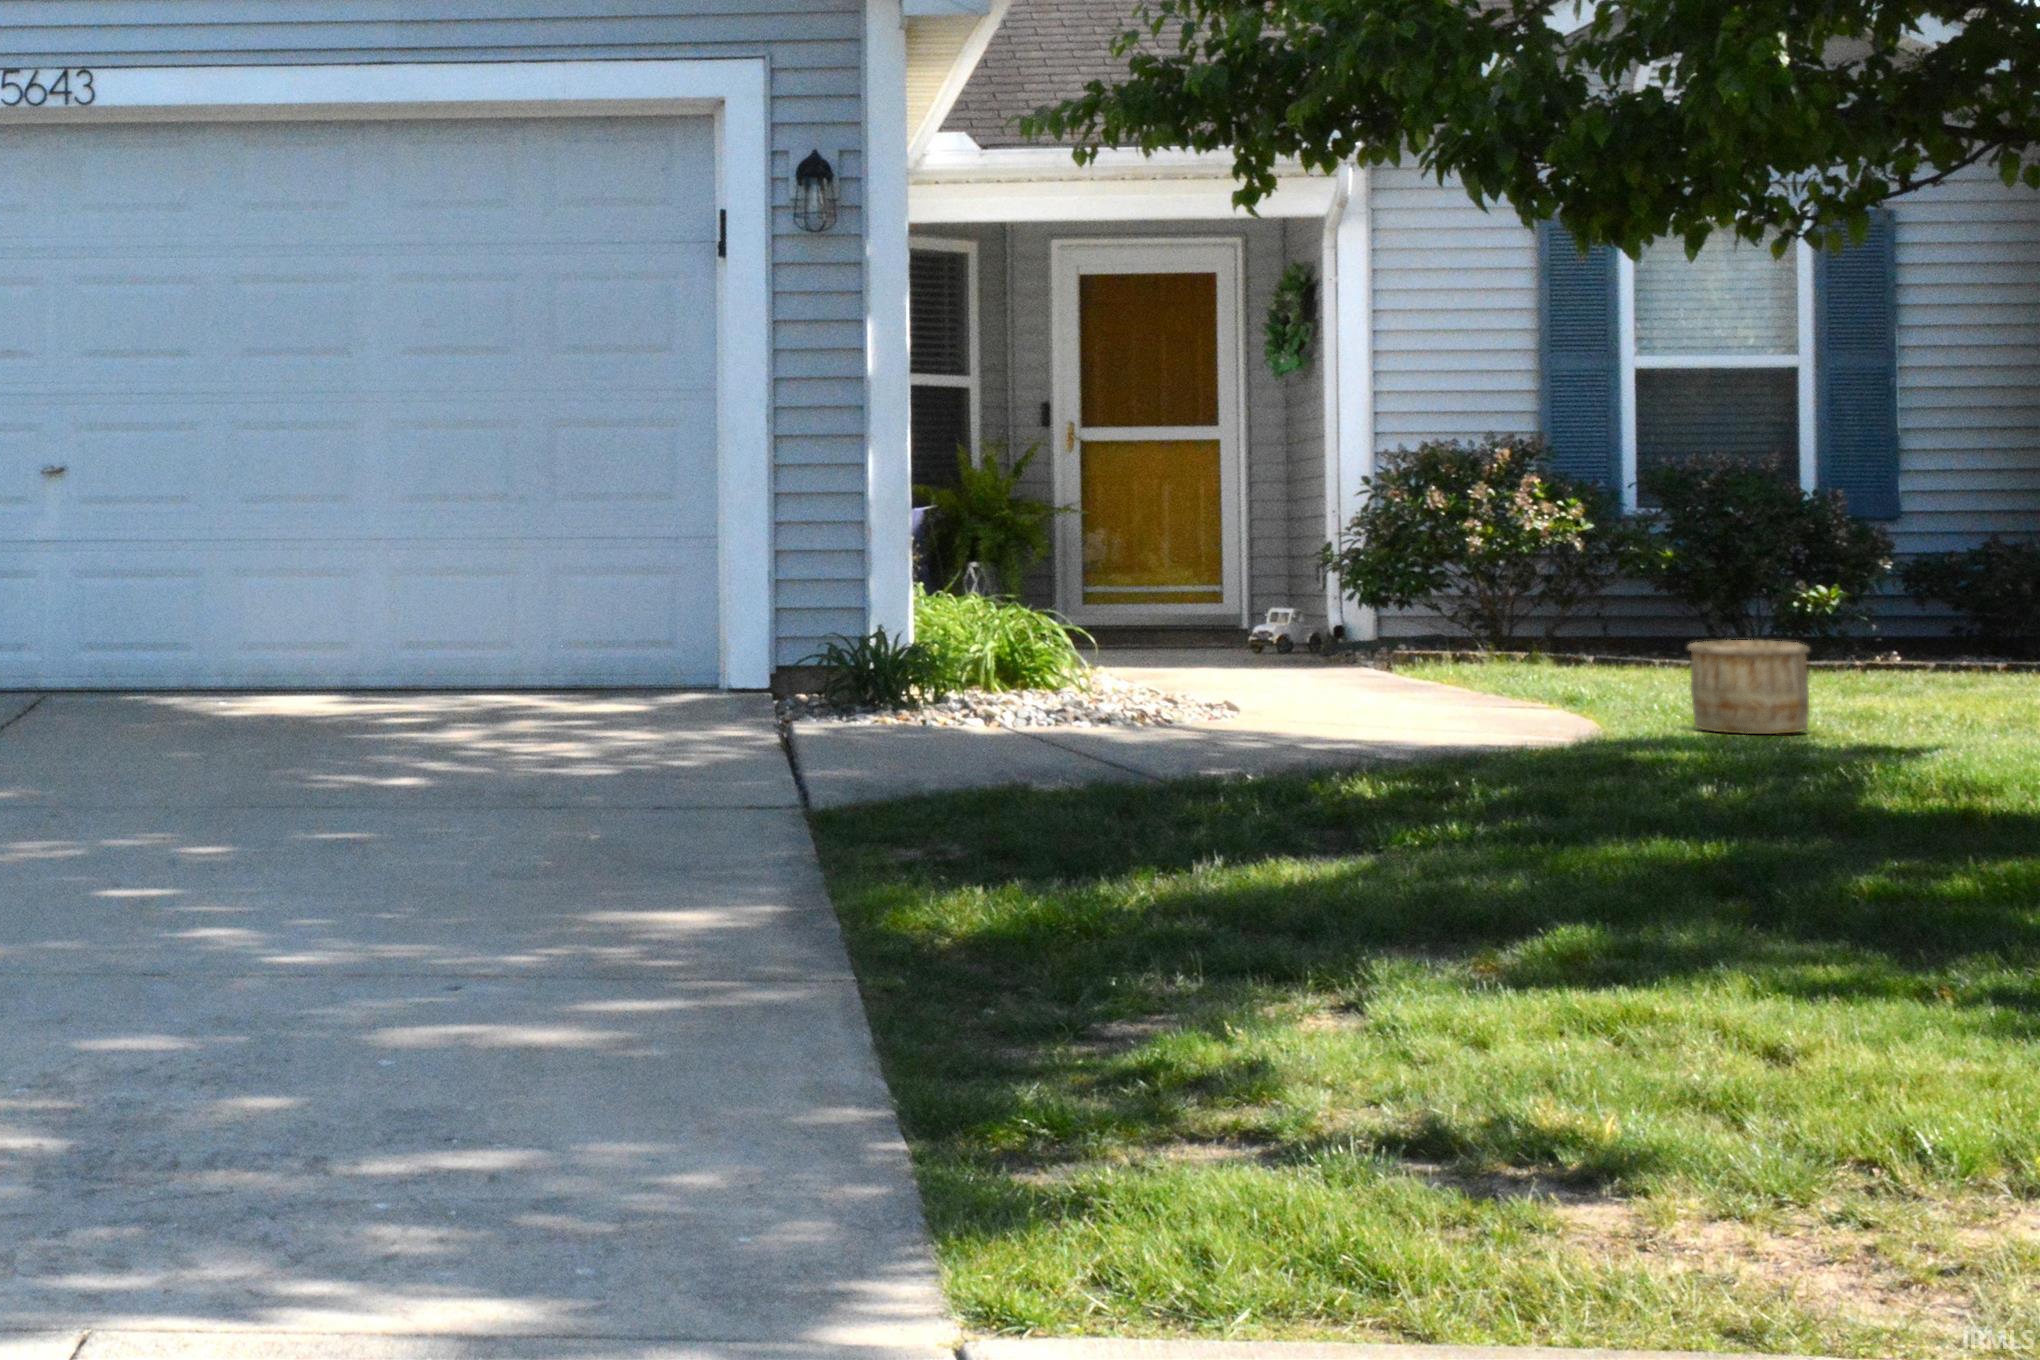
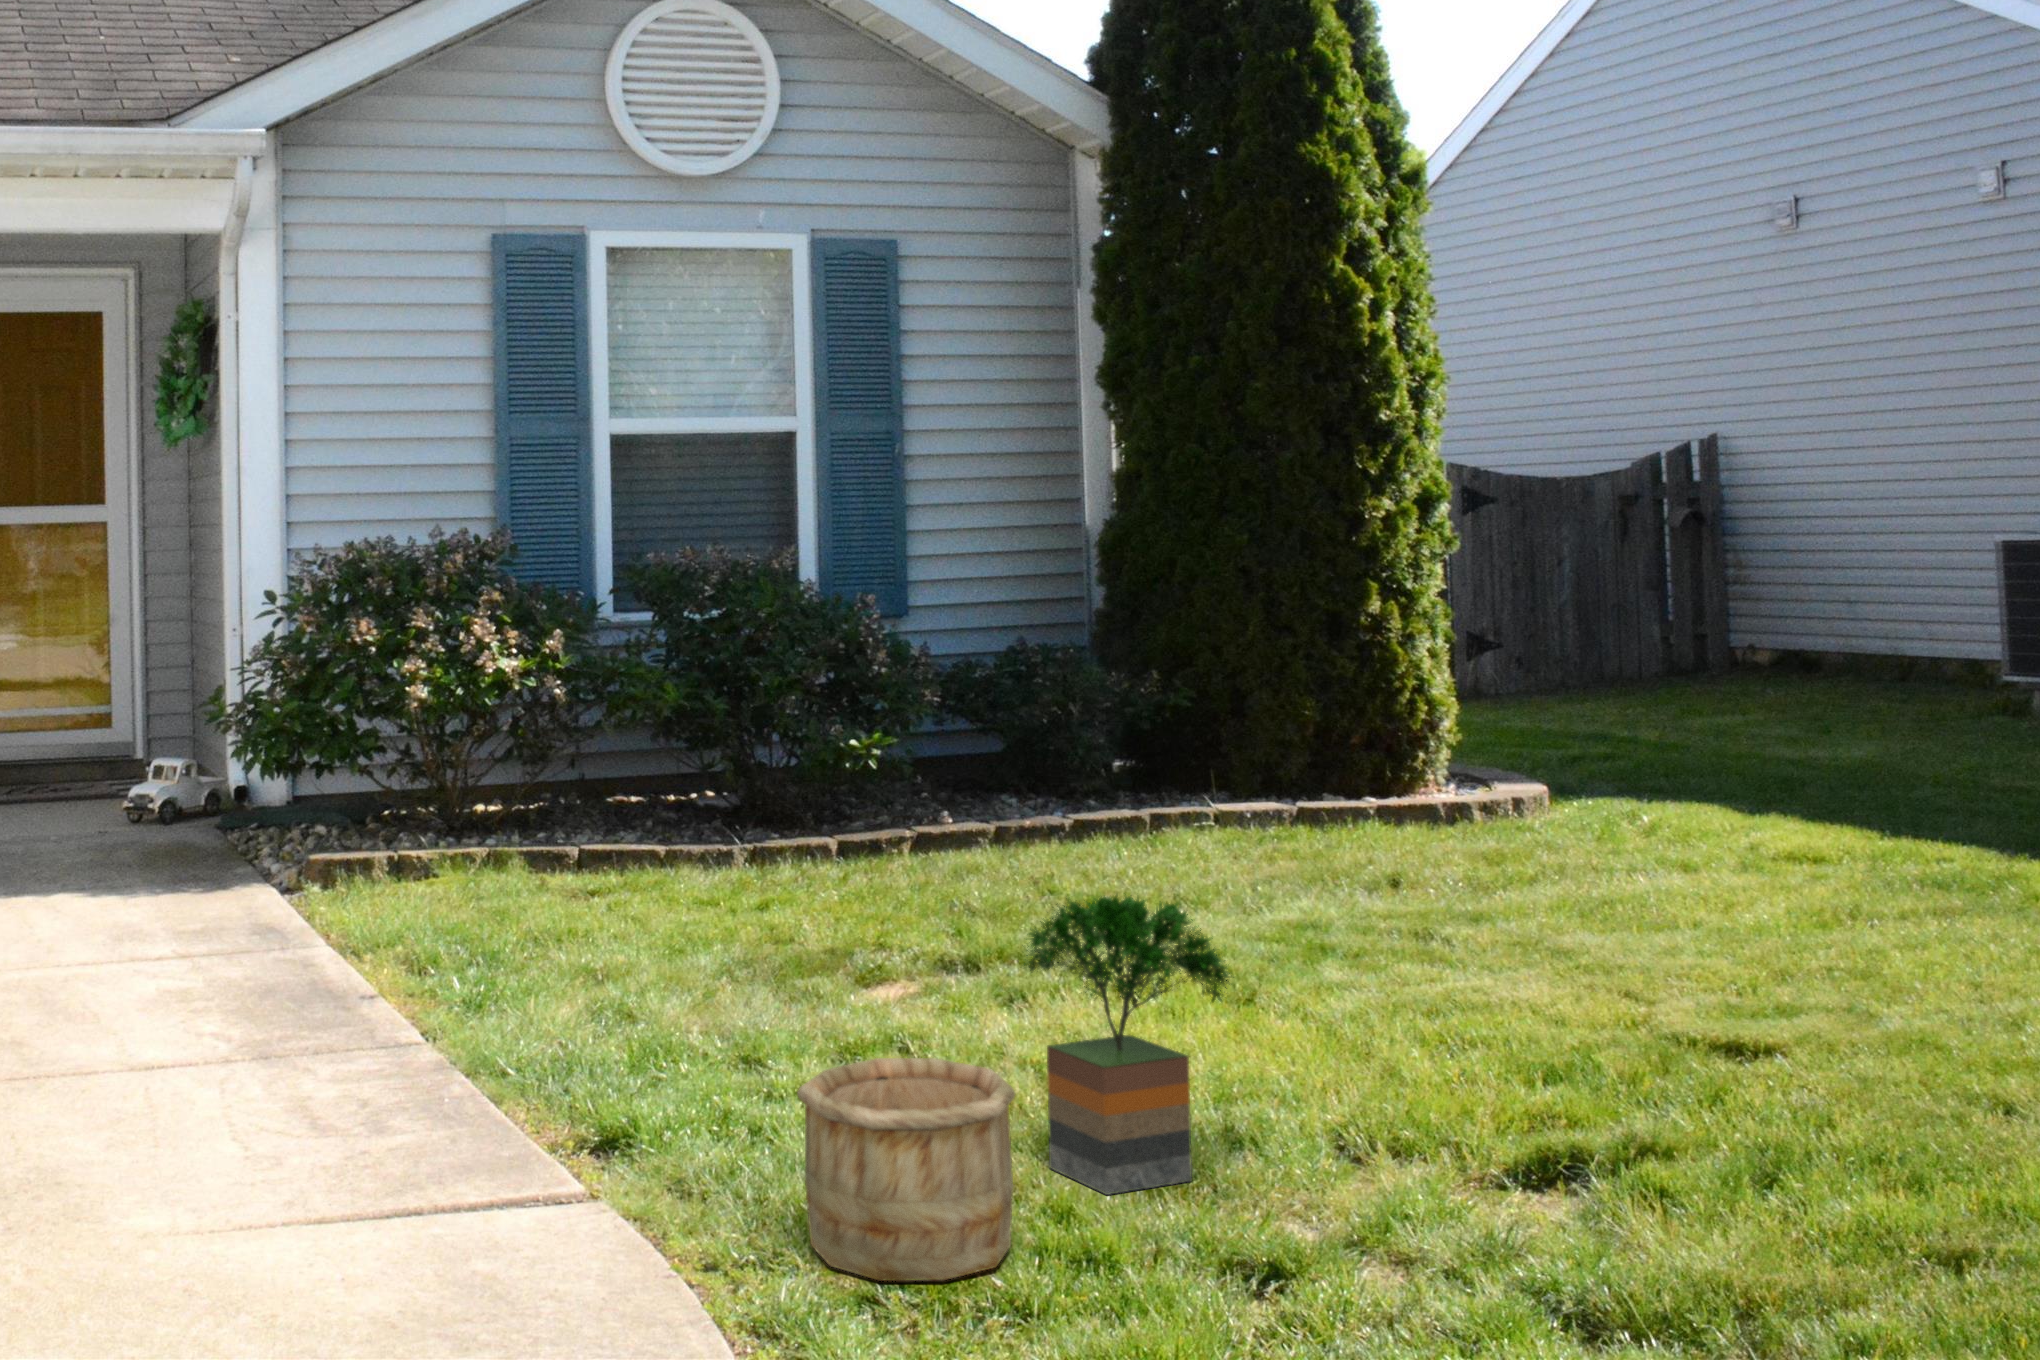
potted tree: none [1838,569,1968,731] -> present [1024,896,1234,1195]

